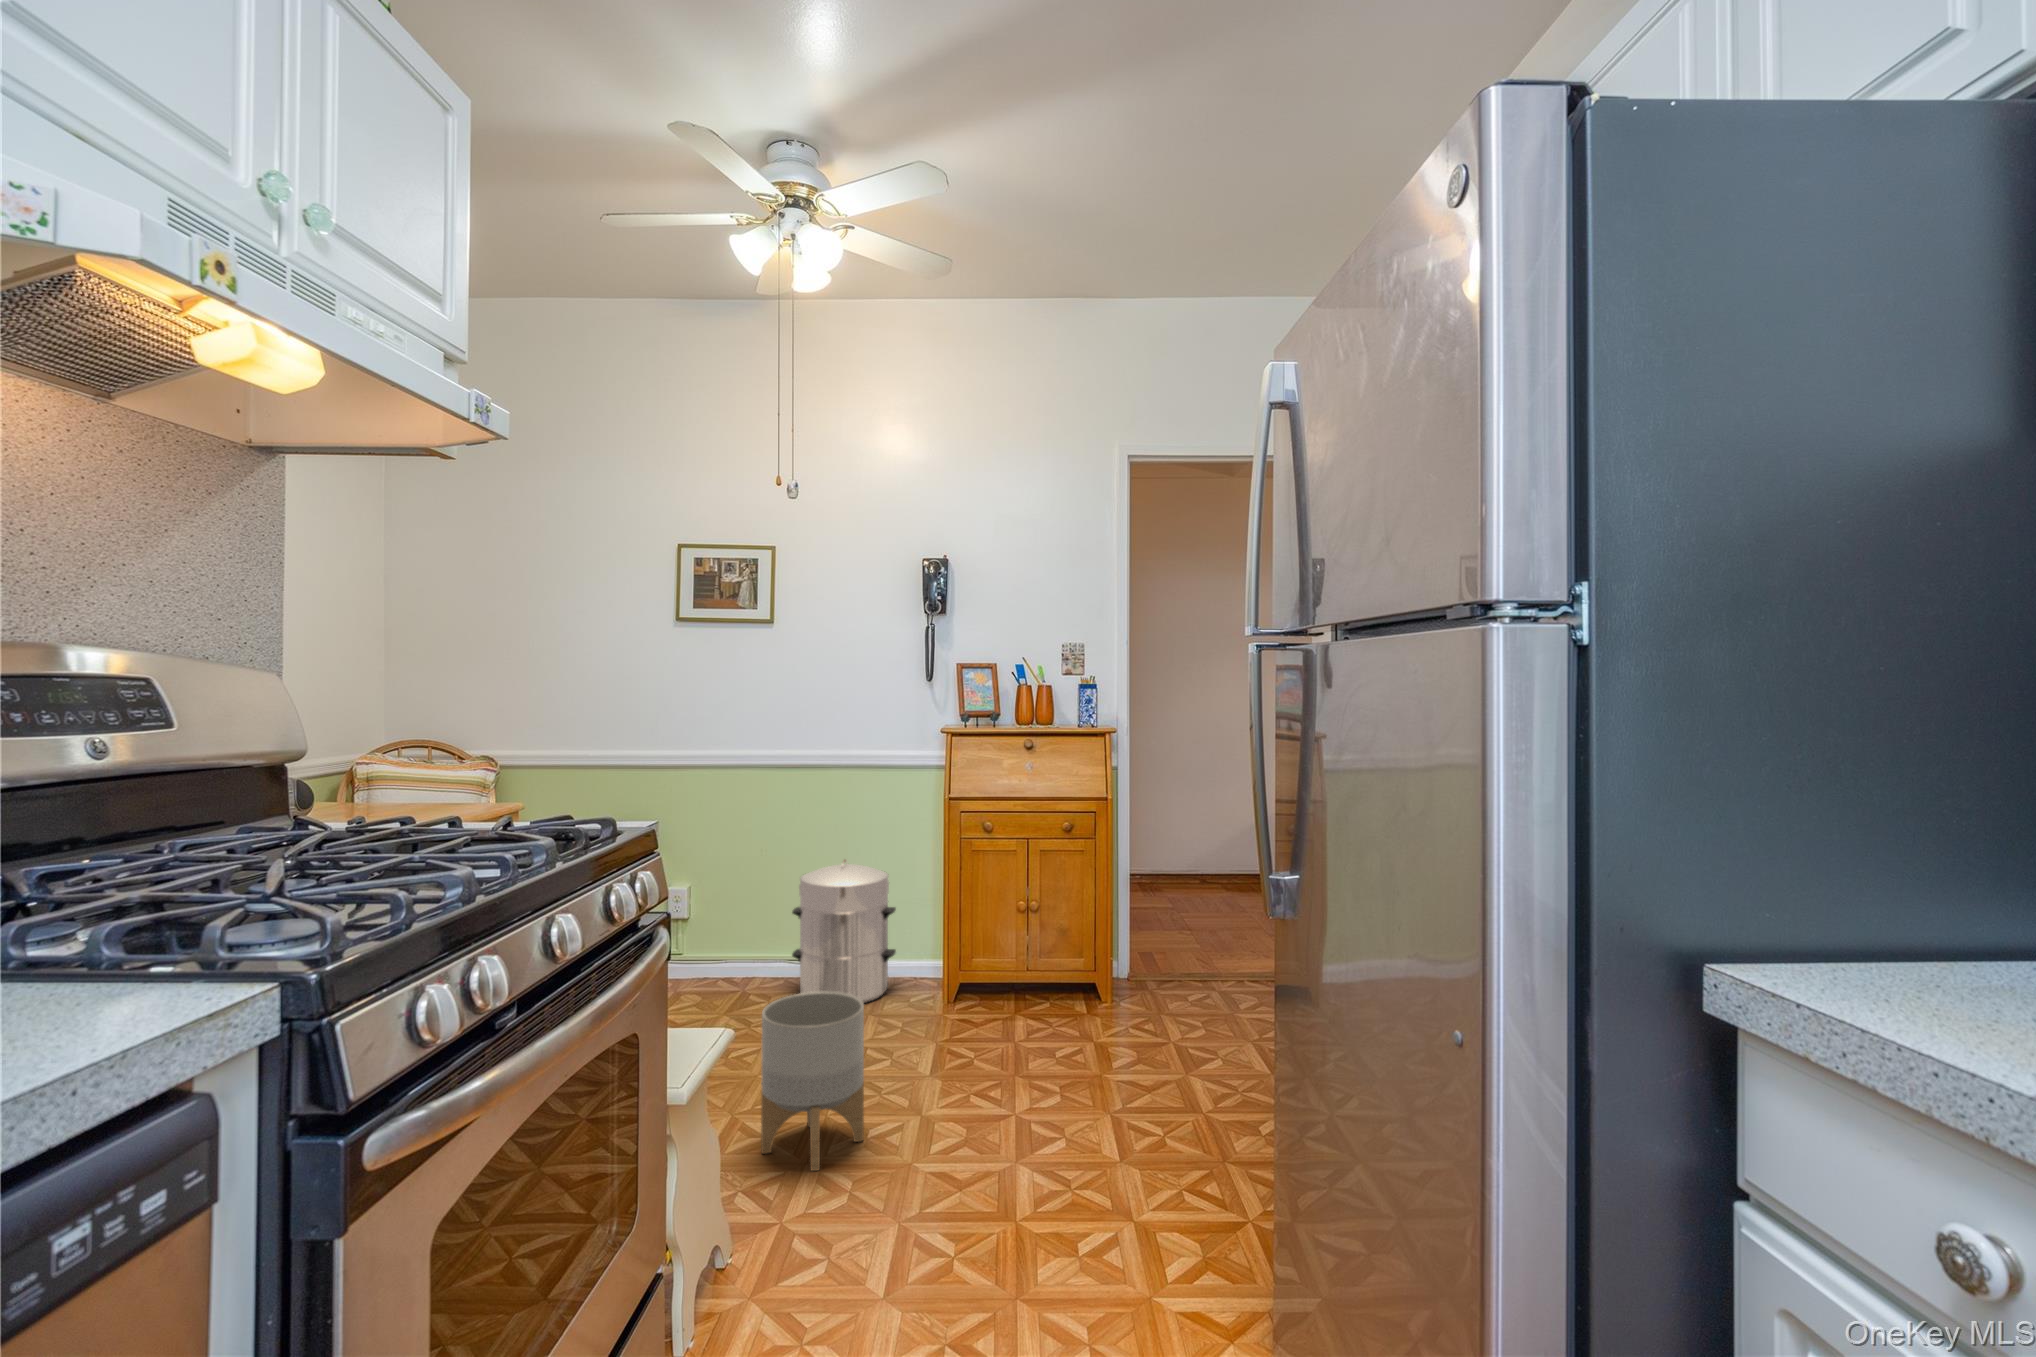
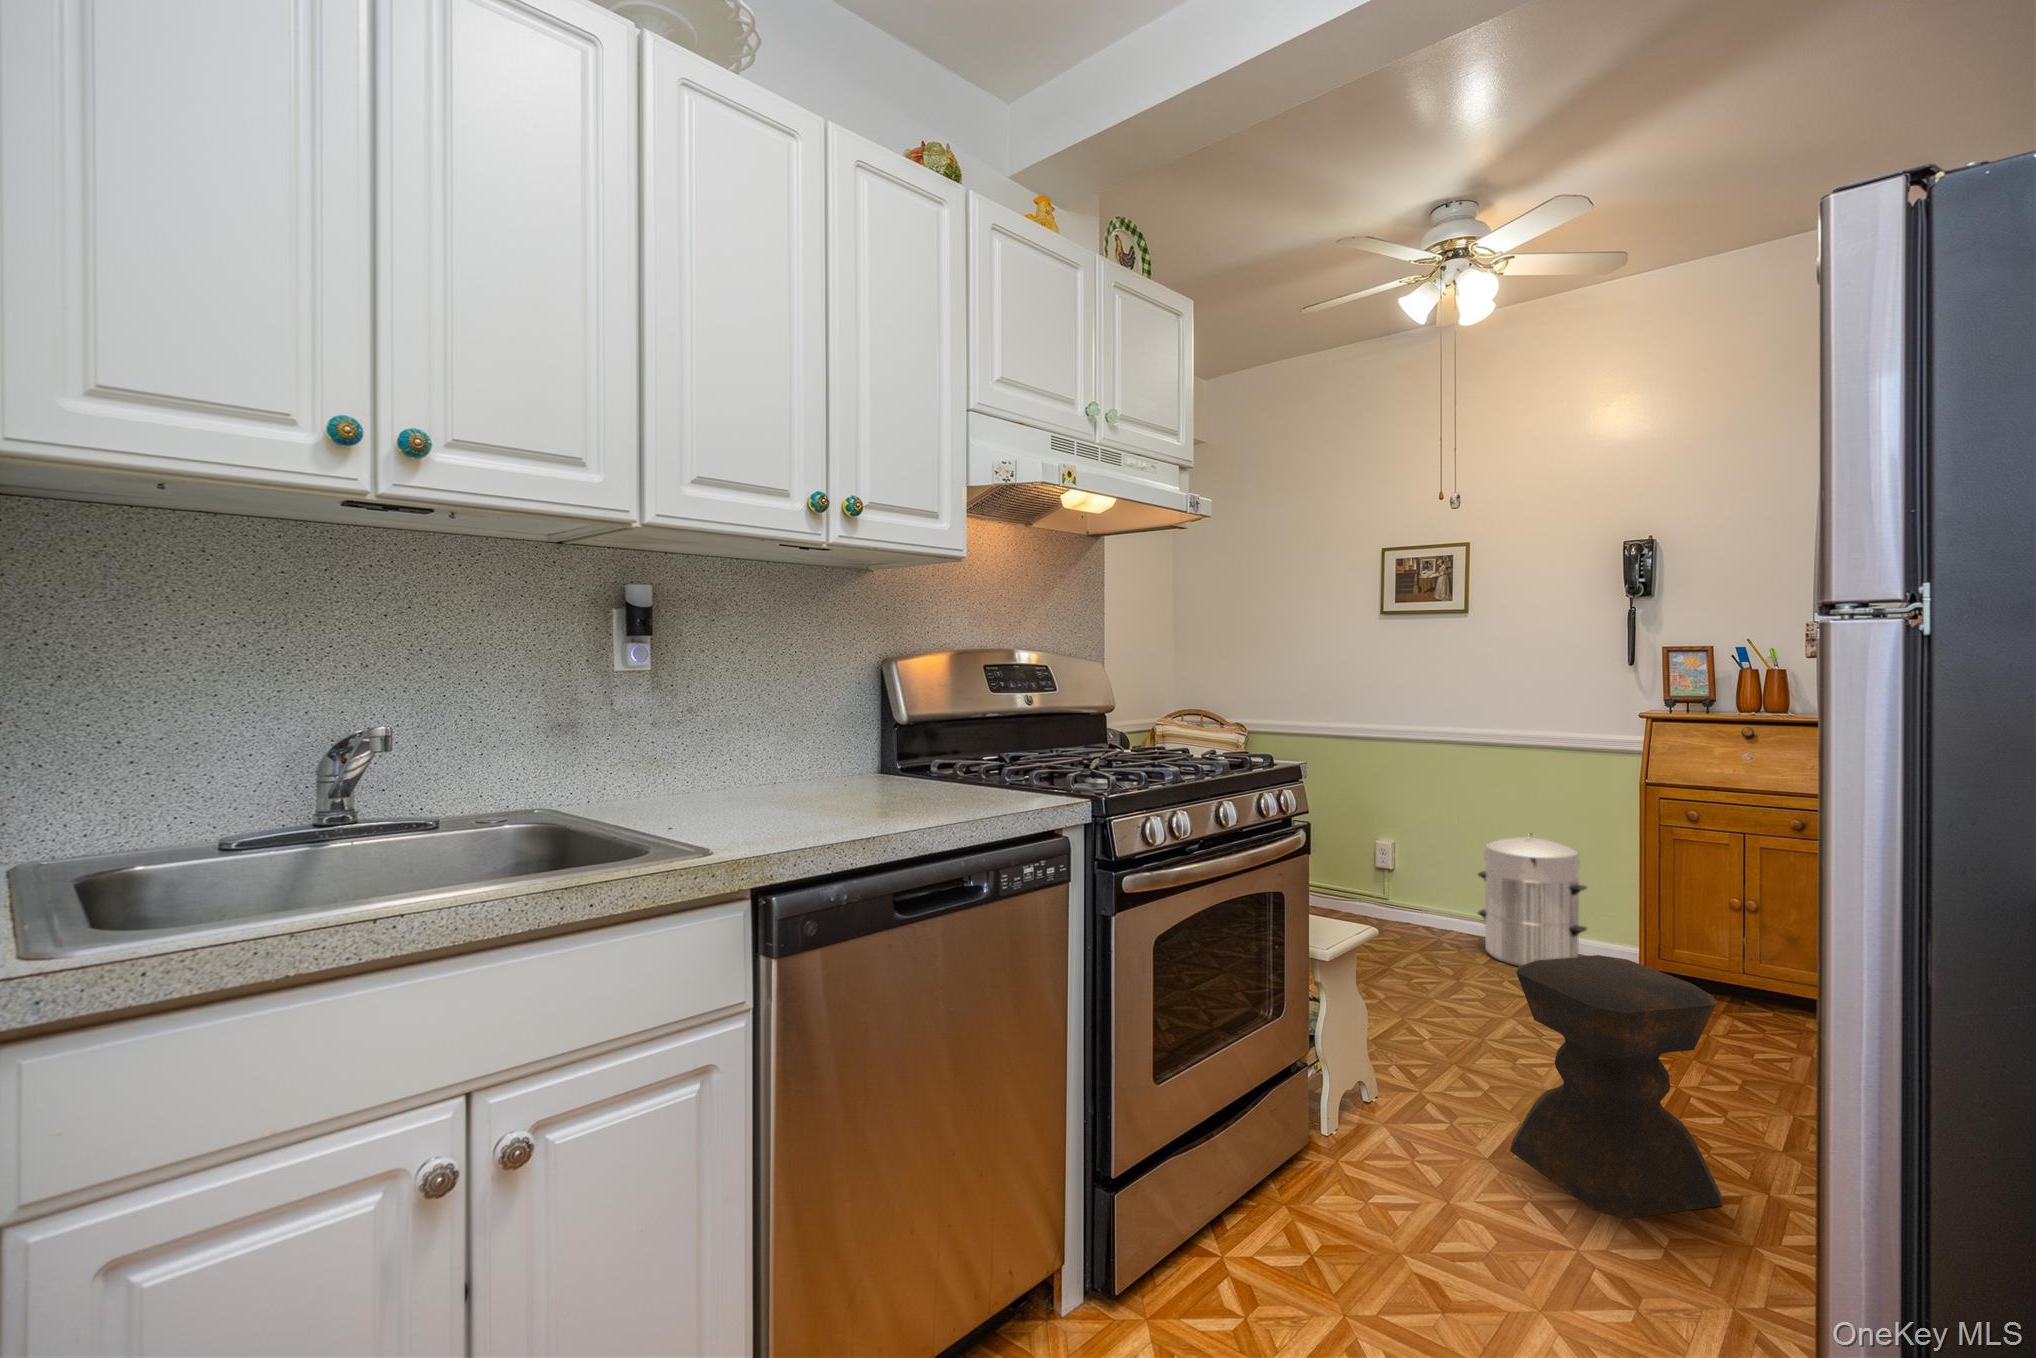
planter: present [761,992,864,1171] -> none [1414,927,1506,1070]
stool: none [903,1001,1101,1315] -> present [1510,955,1722,1219]

